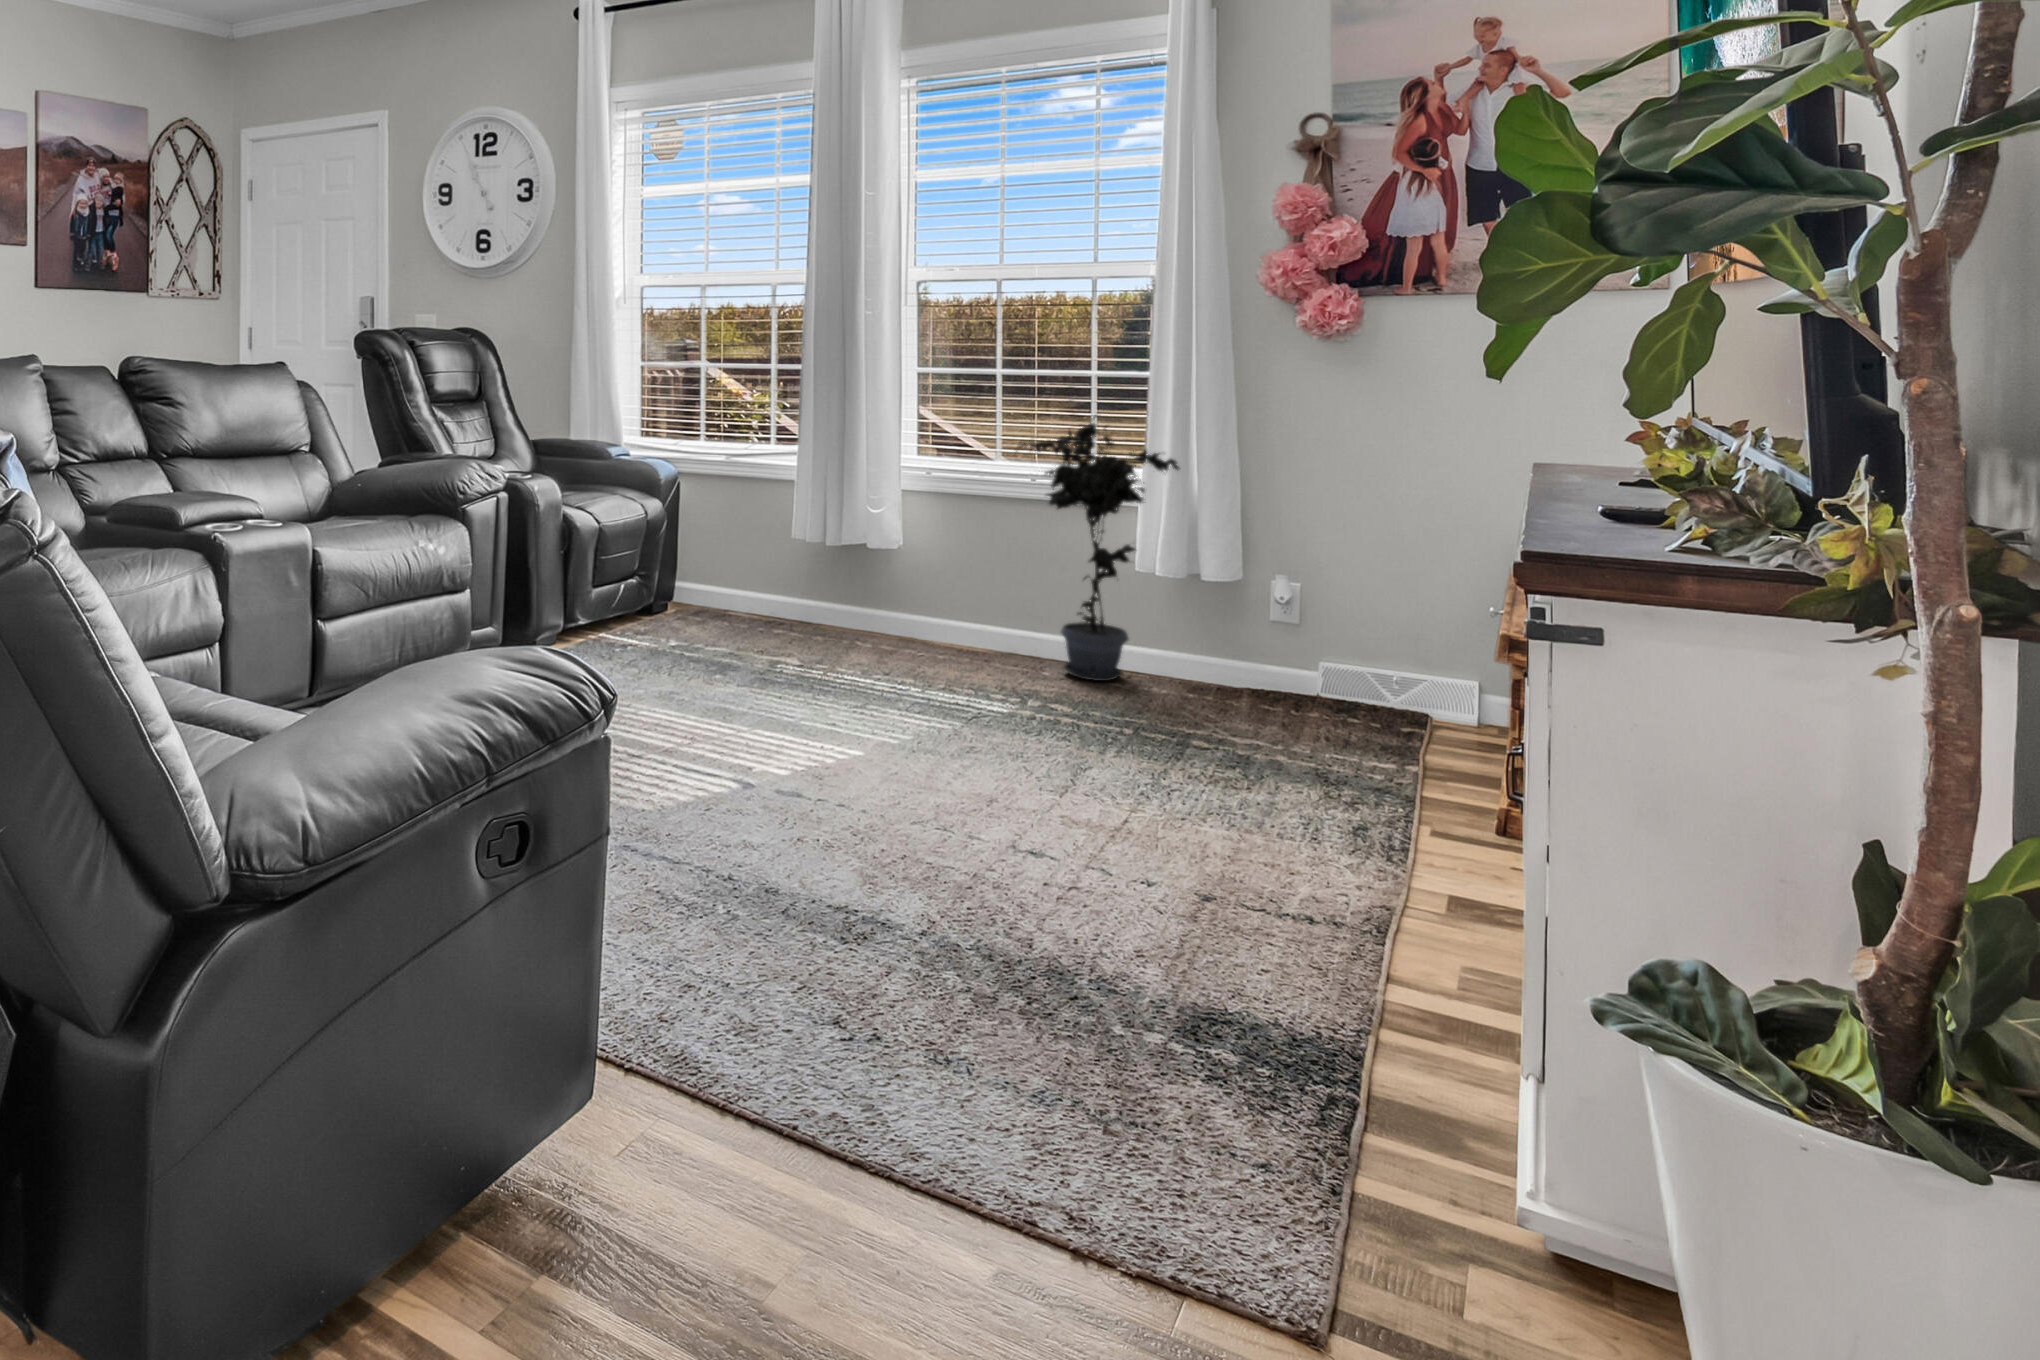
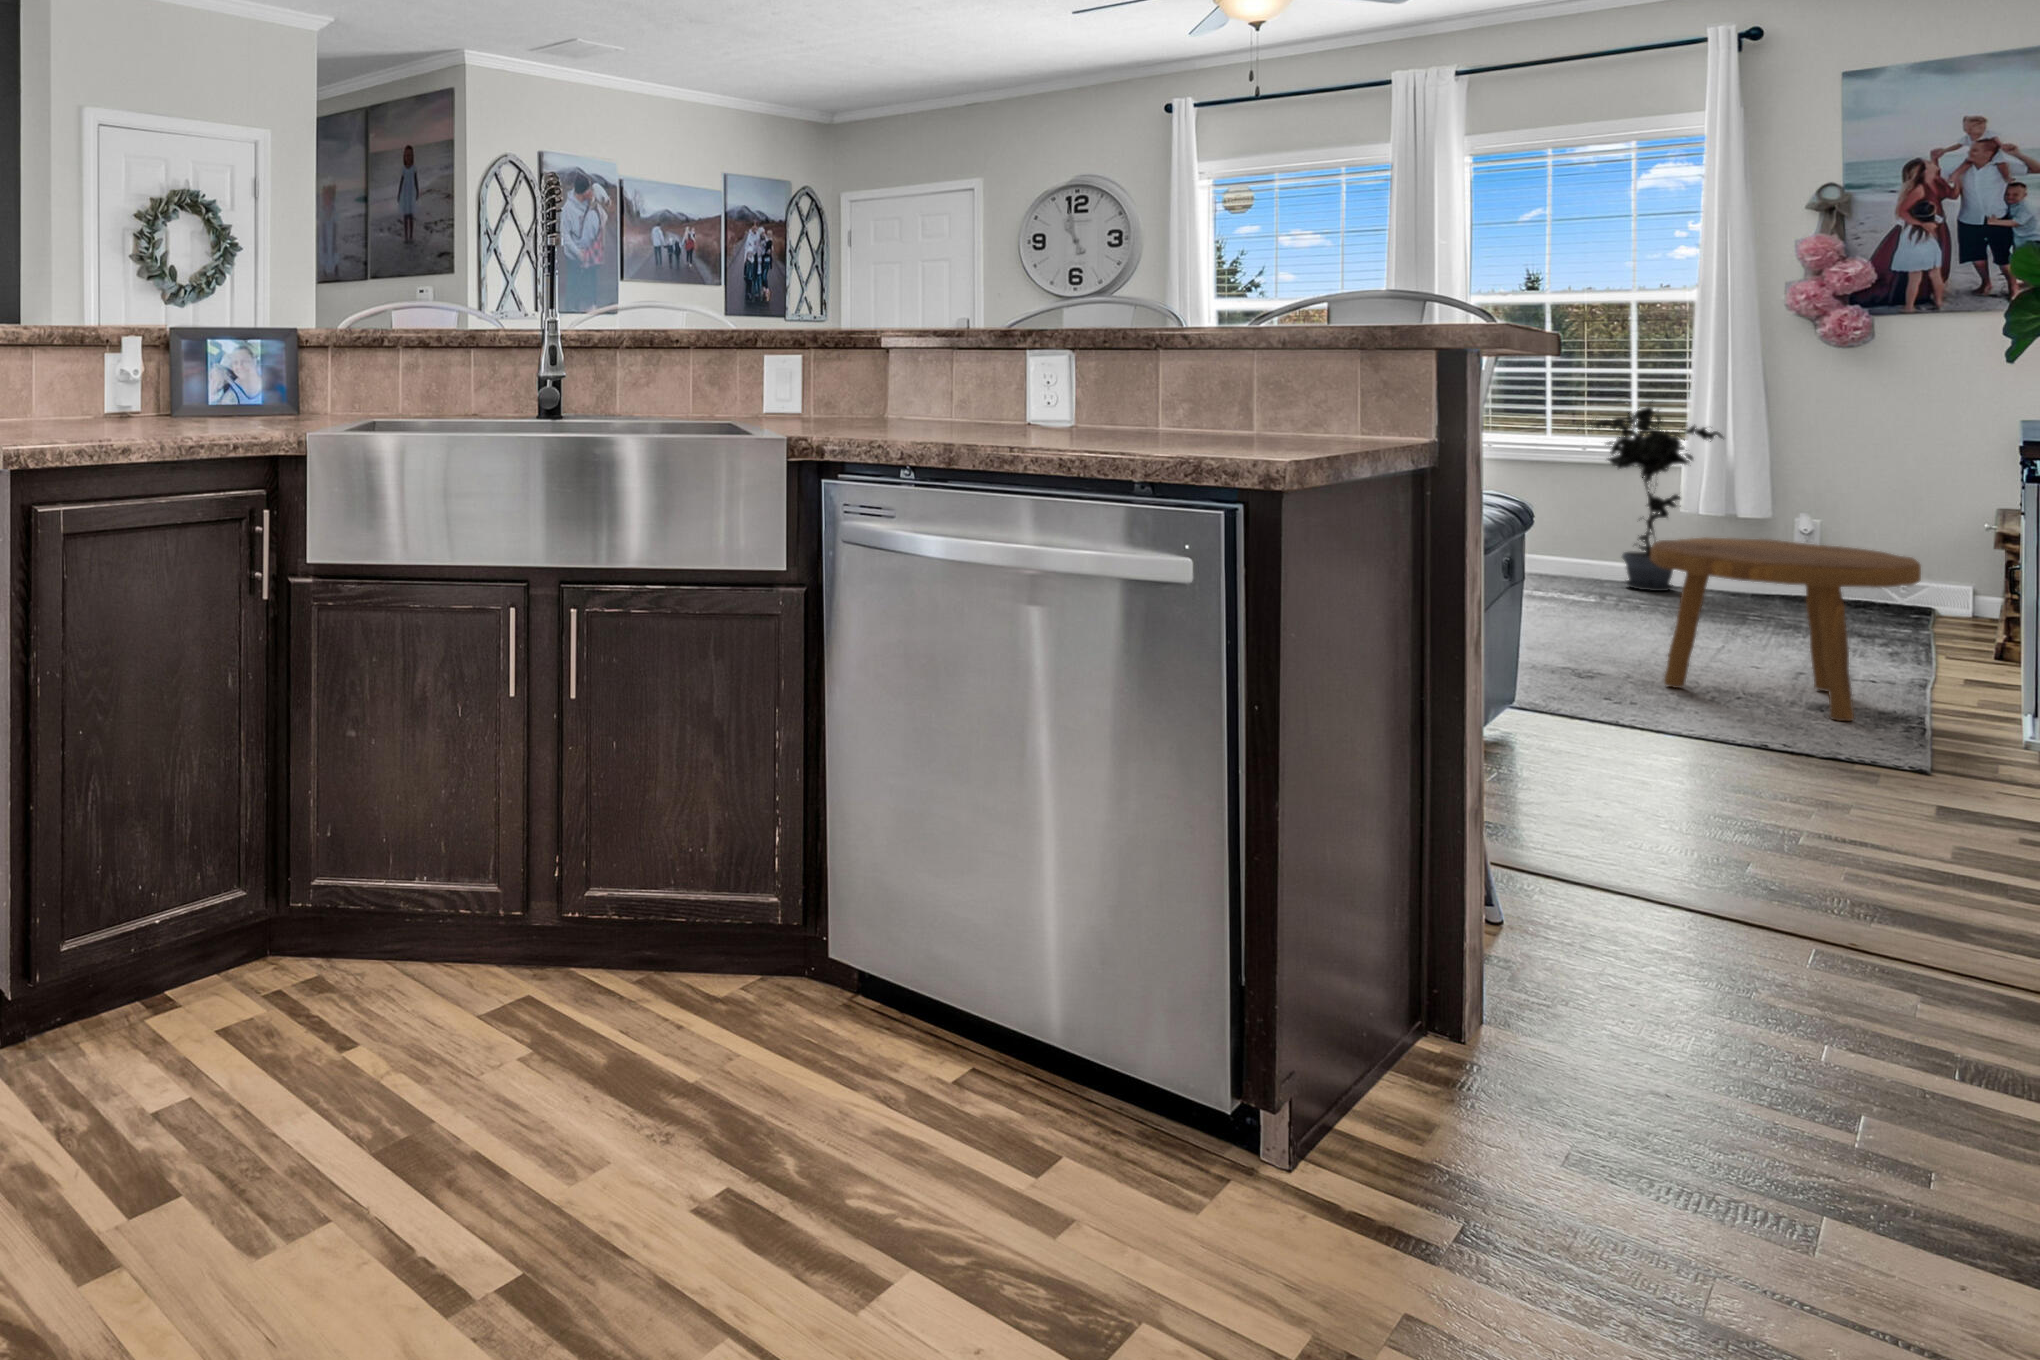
footstool: none [933,679,1359,1099] -> present [1650,538,1921,721]

